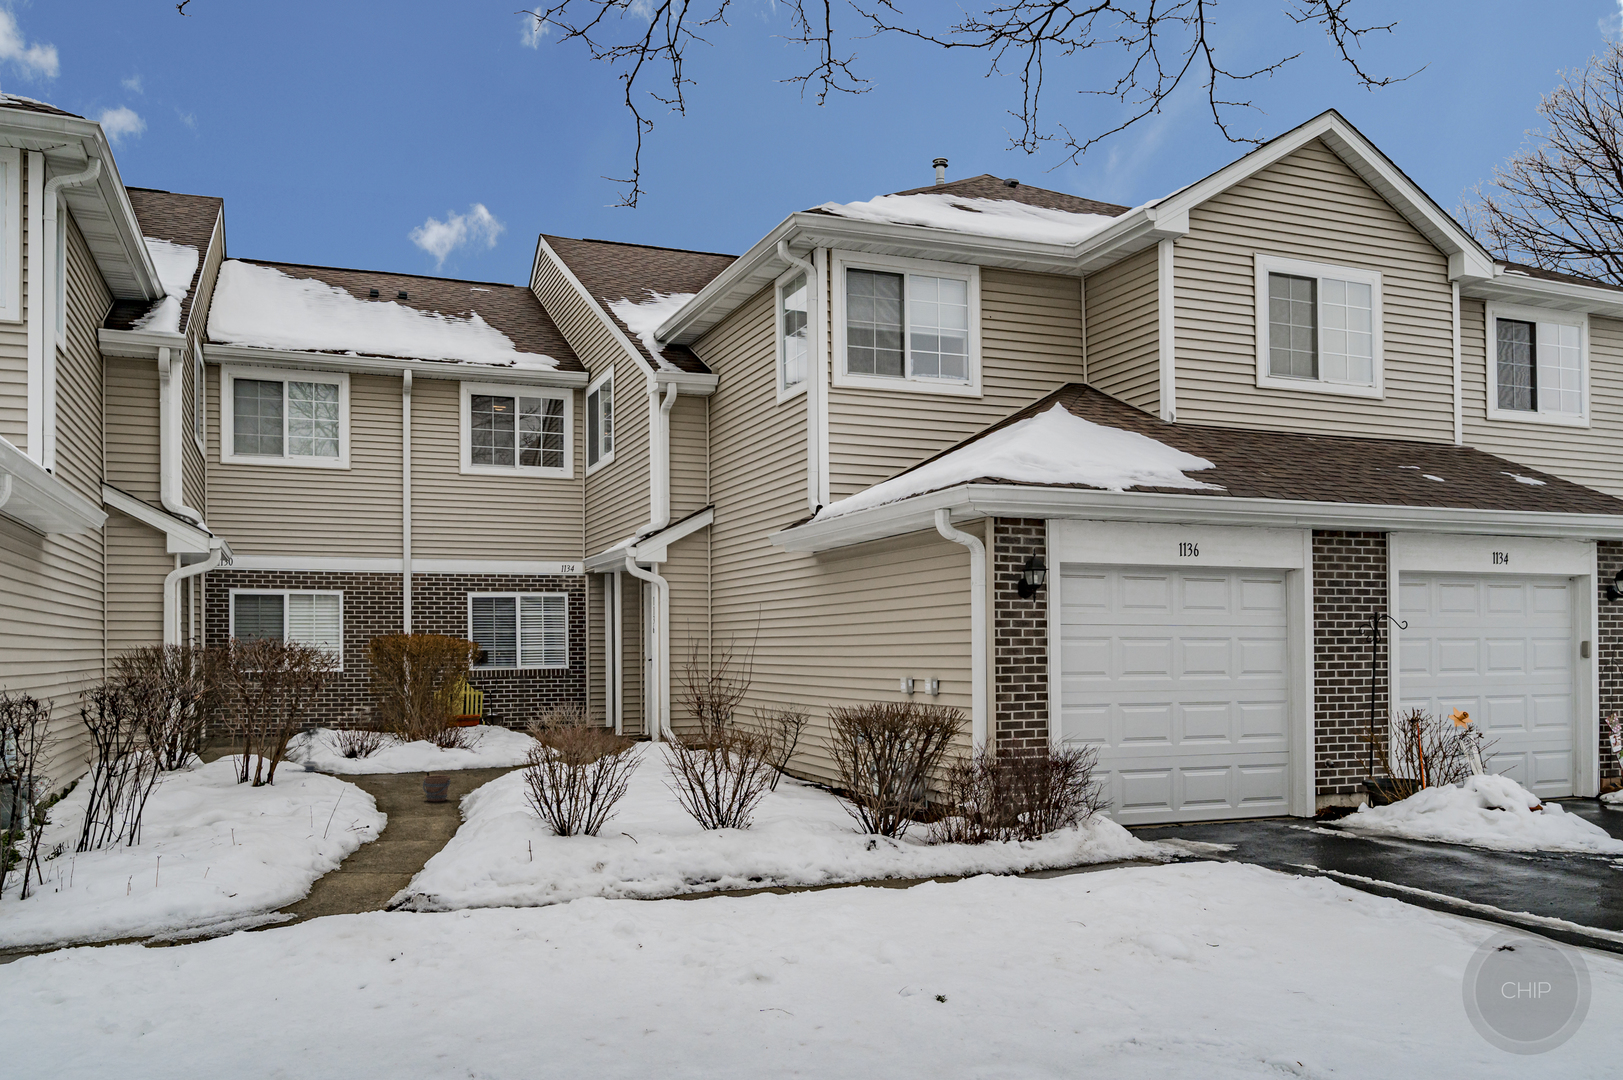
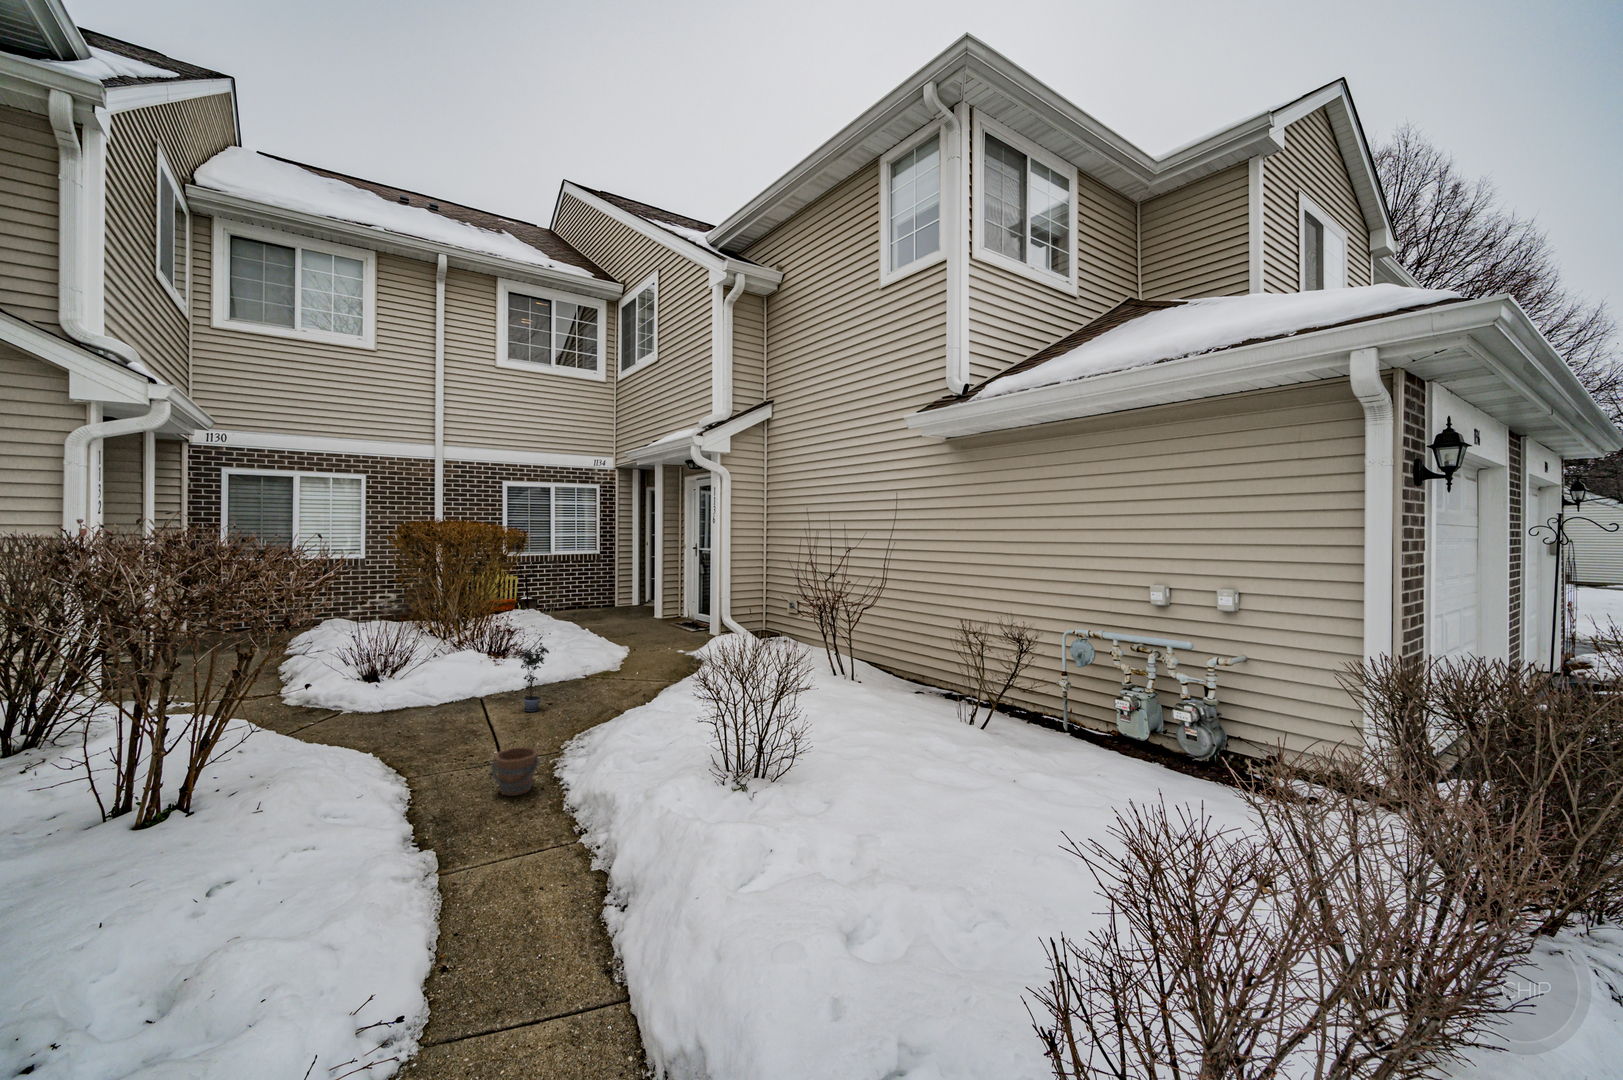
potted plant: present [300,722,323,772] -> present [517,643,549,712]

